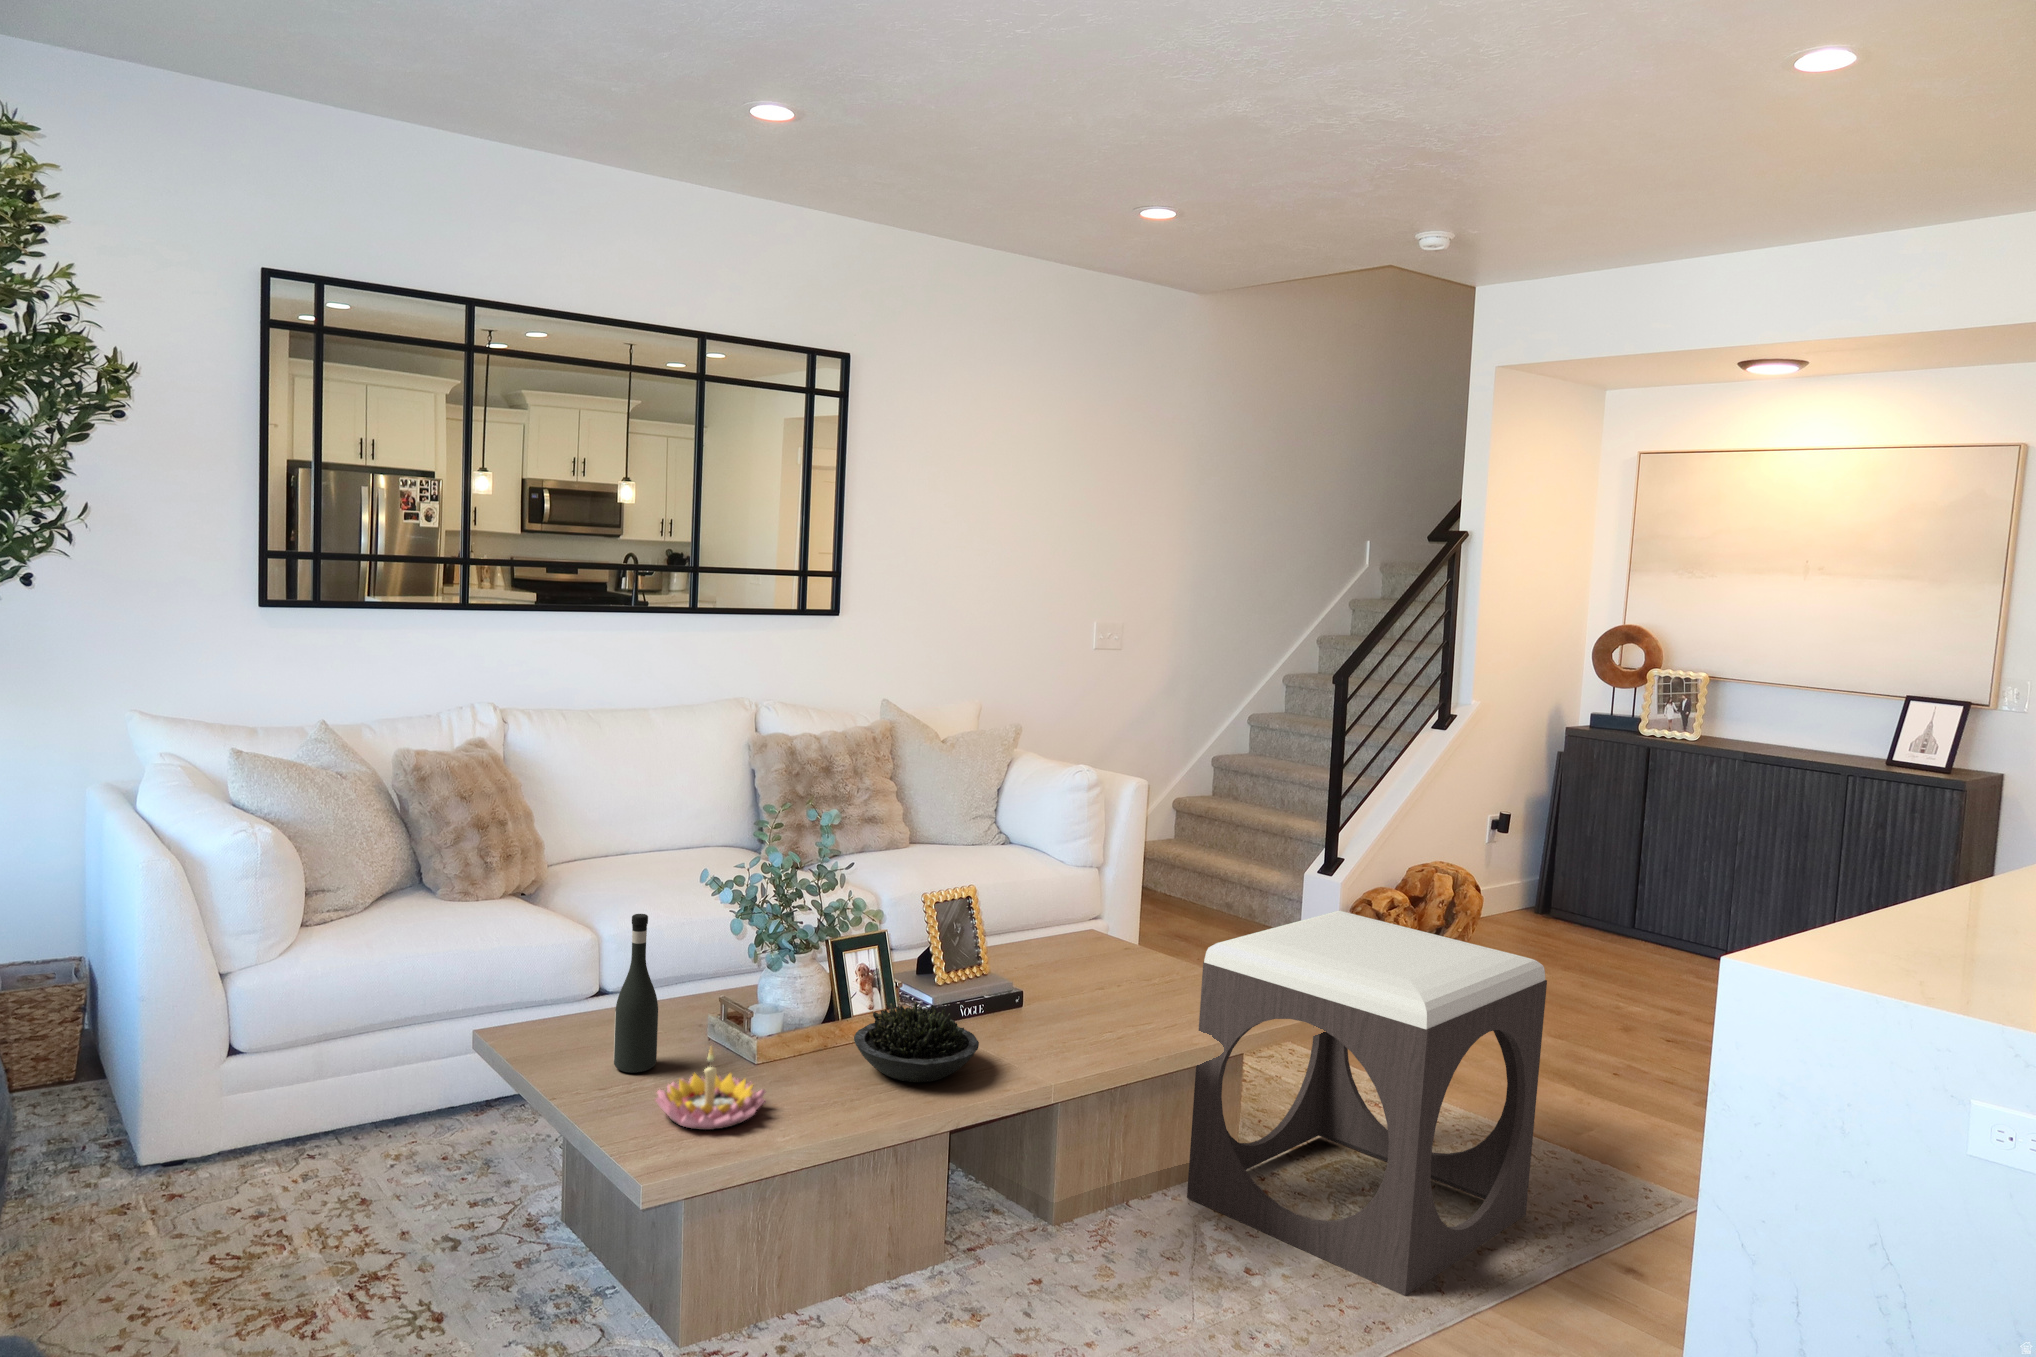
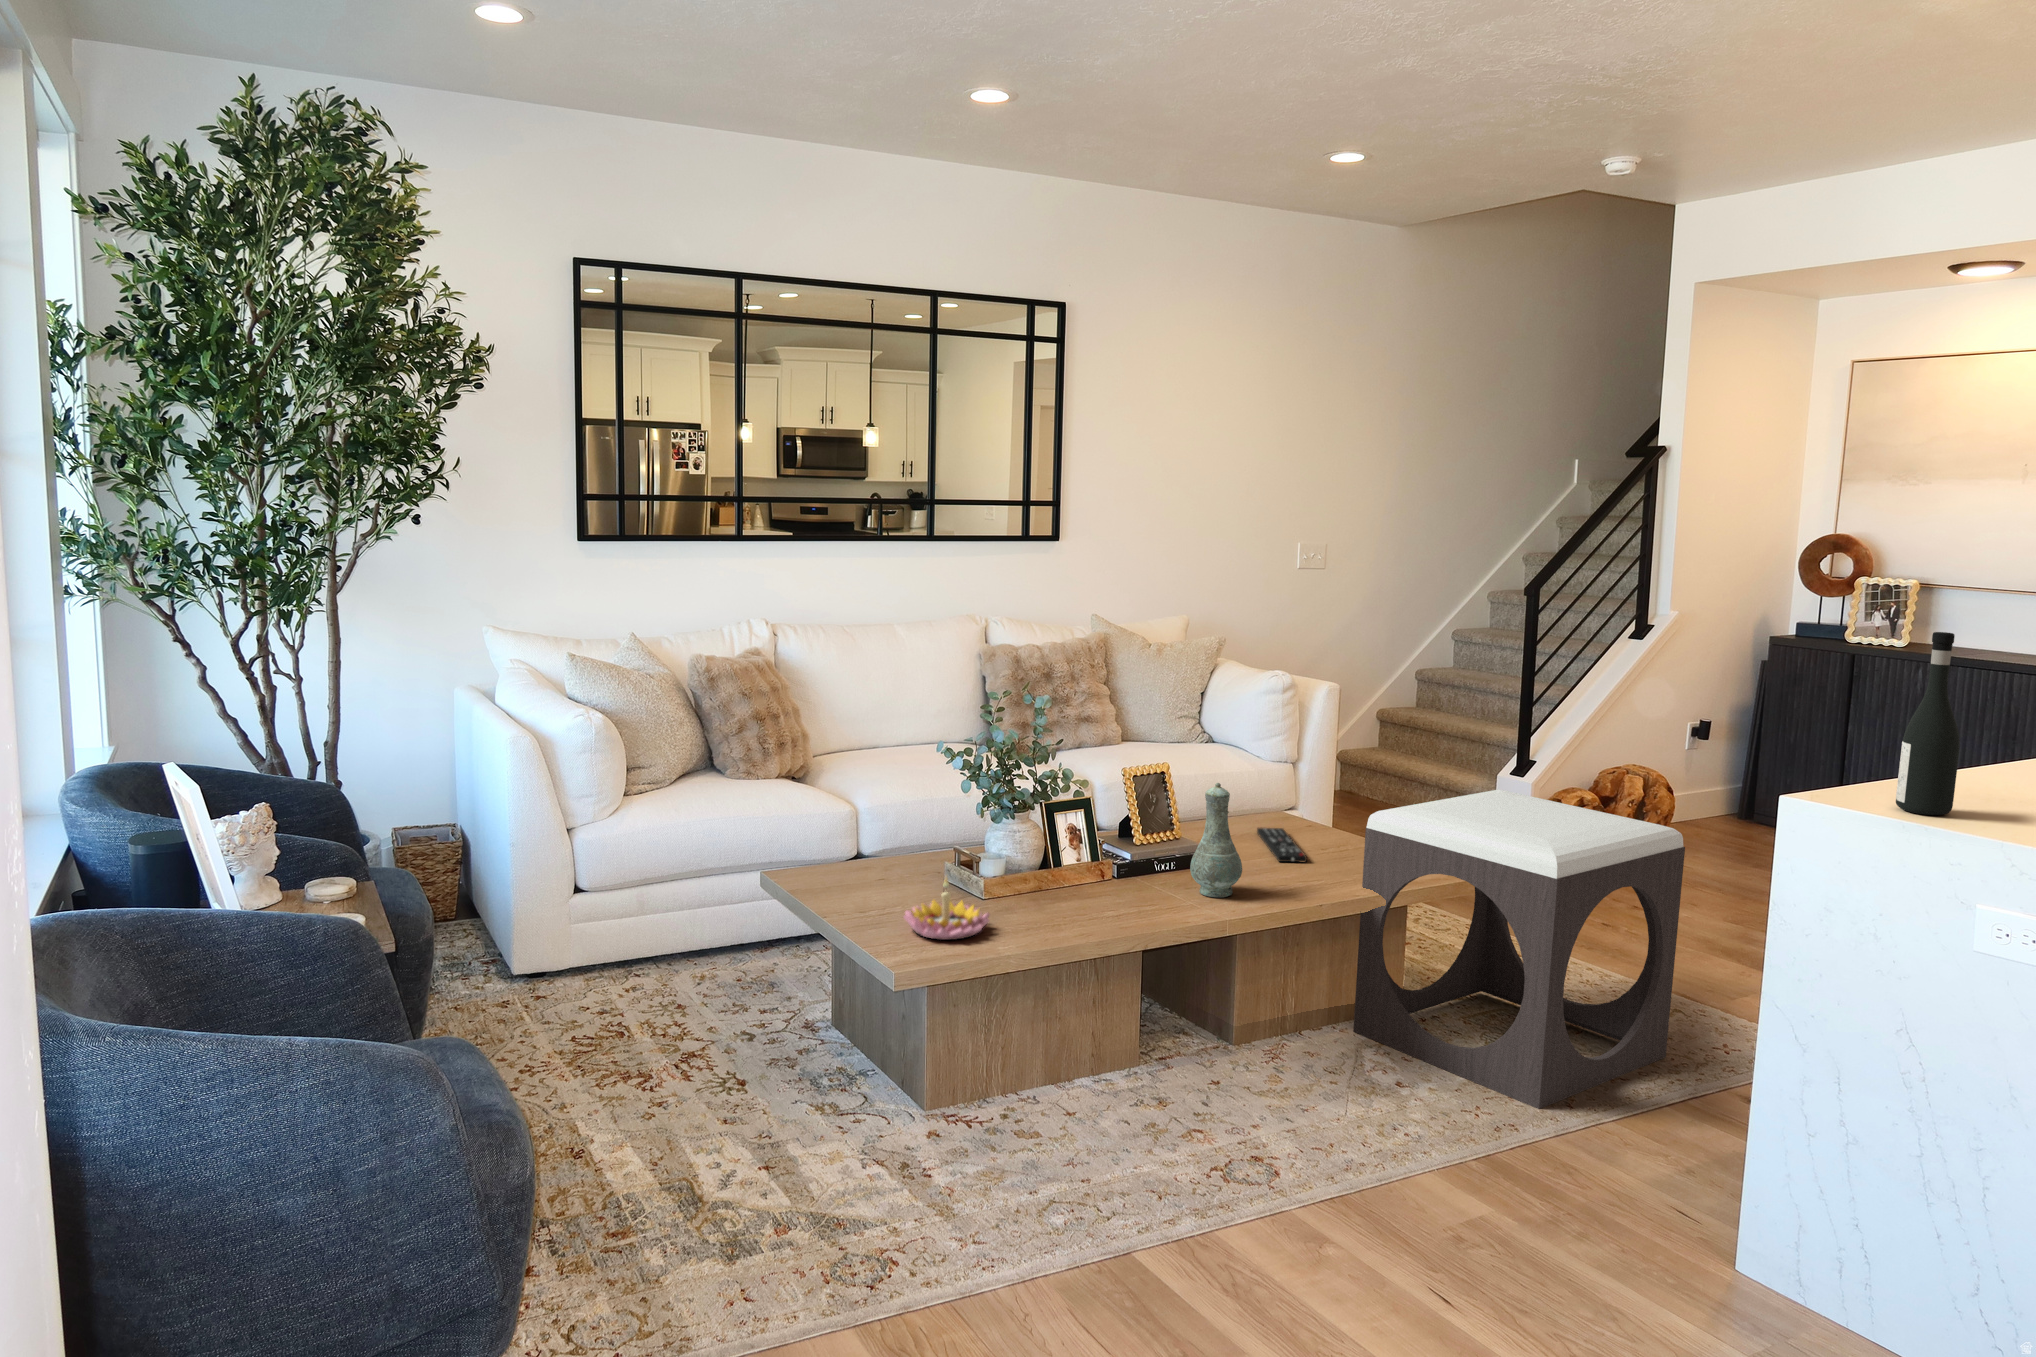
wine bottle: present [614,914,658,1073] -> present [1896,632,1960,815]
vase: none [1005,915,1066,1052] -> present [1190,783,1242,897]
remote control: none [1072,953,1133,998] -> present [1257,828,1307,862]
succulent plant: present [854,1002,979,1083] -> none [1062,852,1166,915]

